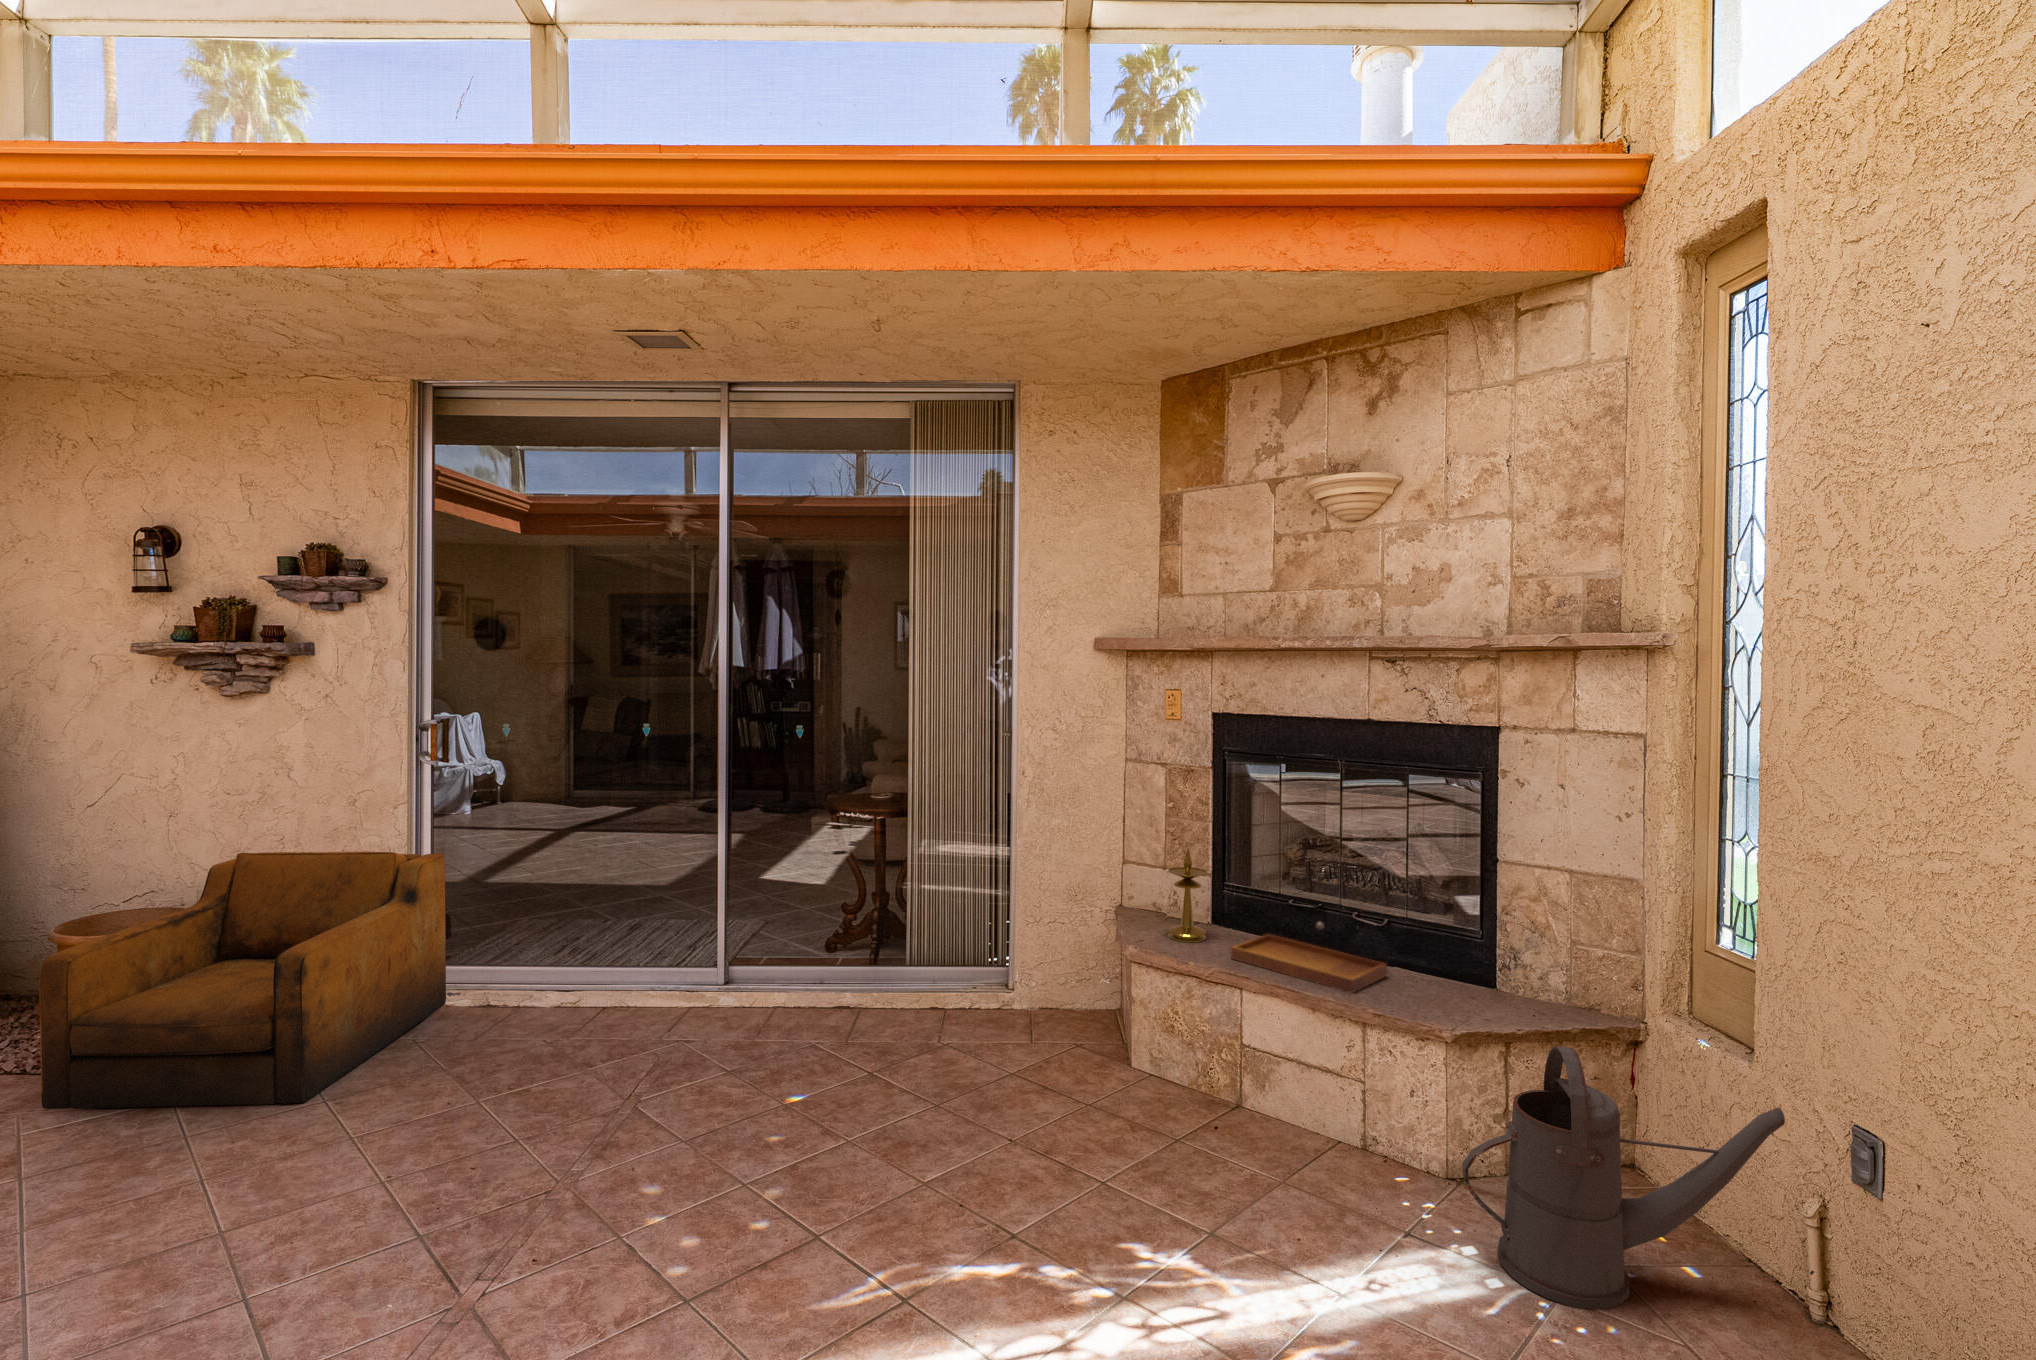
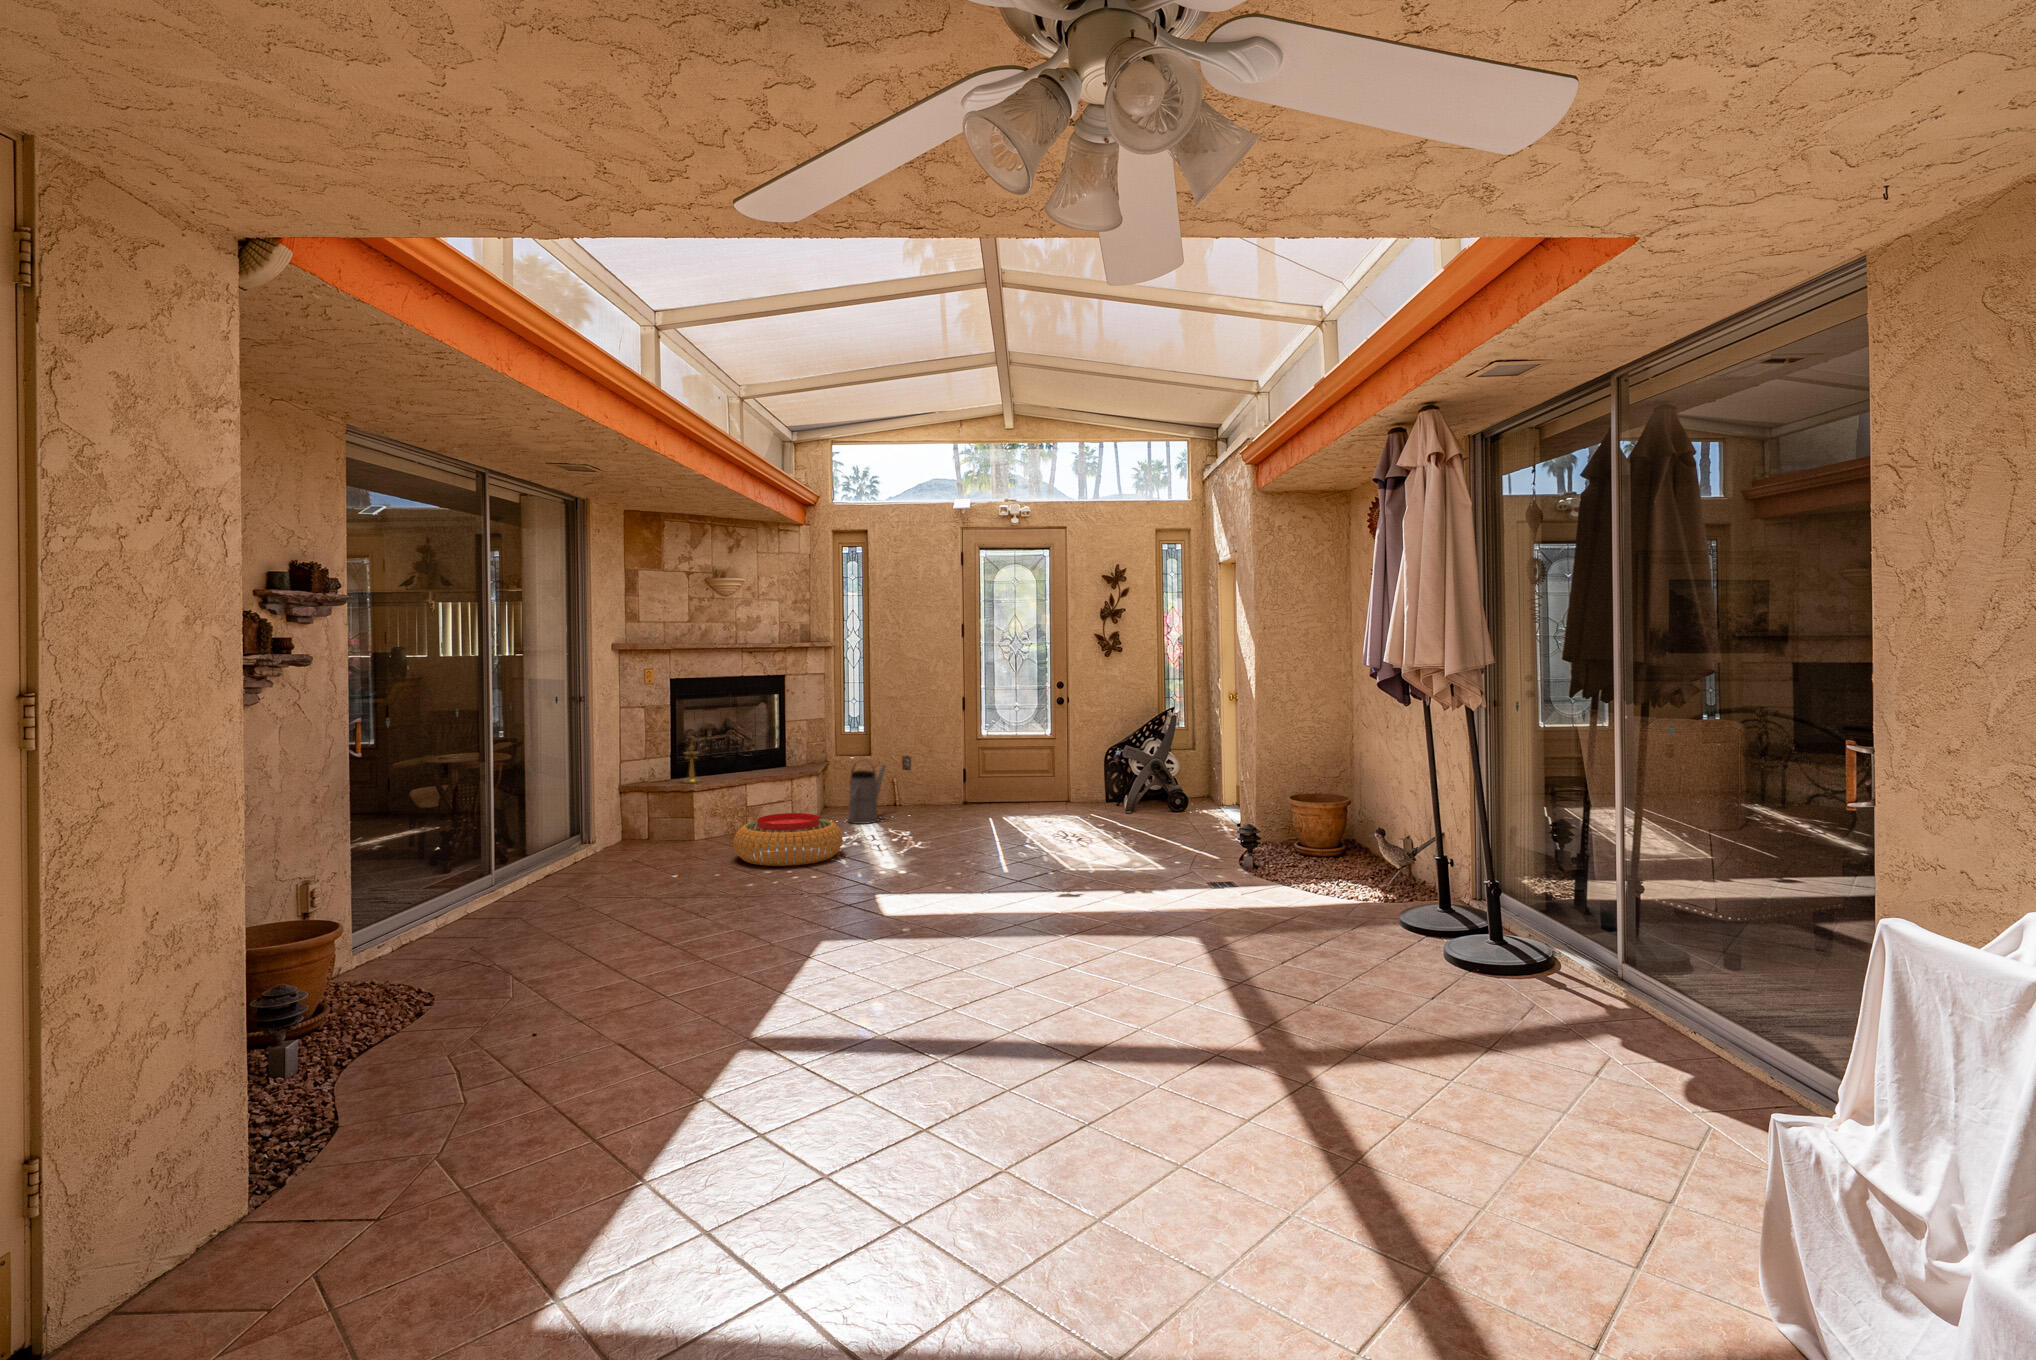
armchair: present [39,851,446,1109] -> none [265,825,562,1011]
tray: present [1231,922,1387,993] -> none [716,758,778,780]
pouf: none [829,1066,1120,1282] -> present [734,813,842,866]

